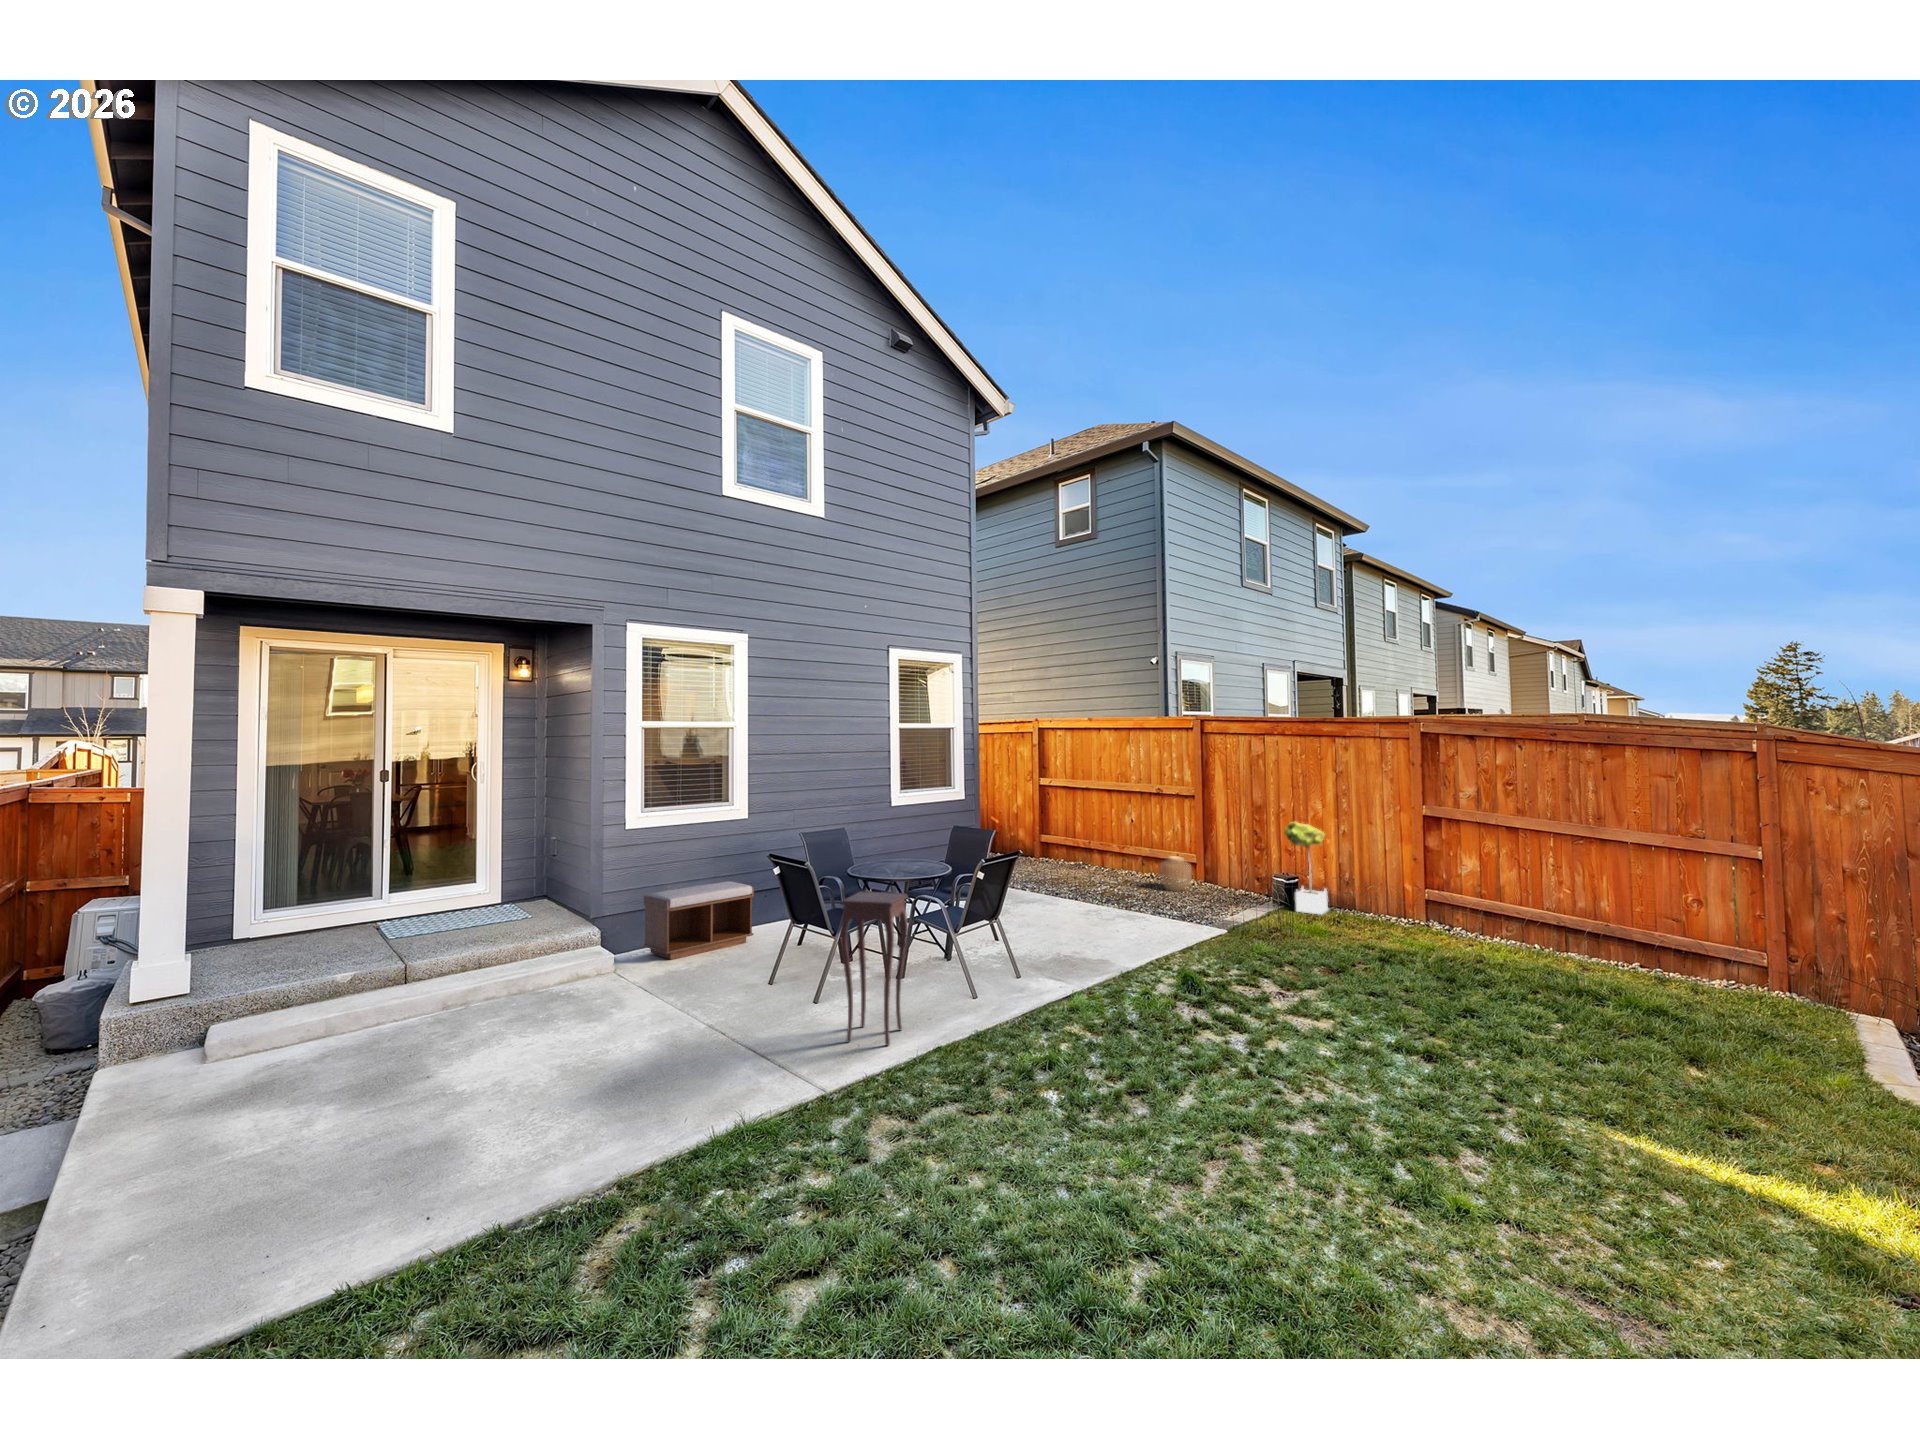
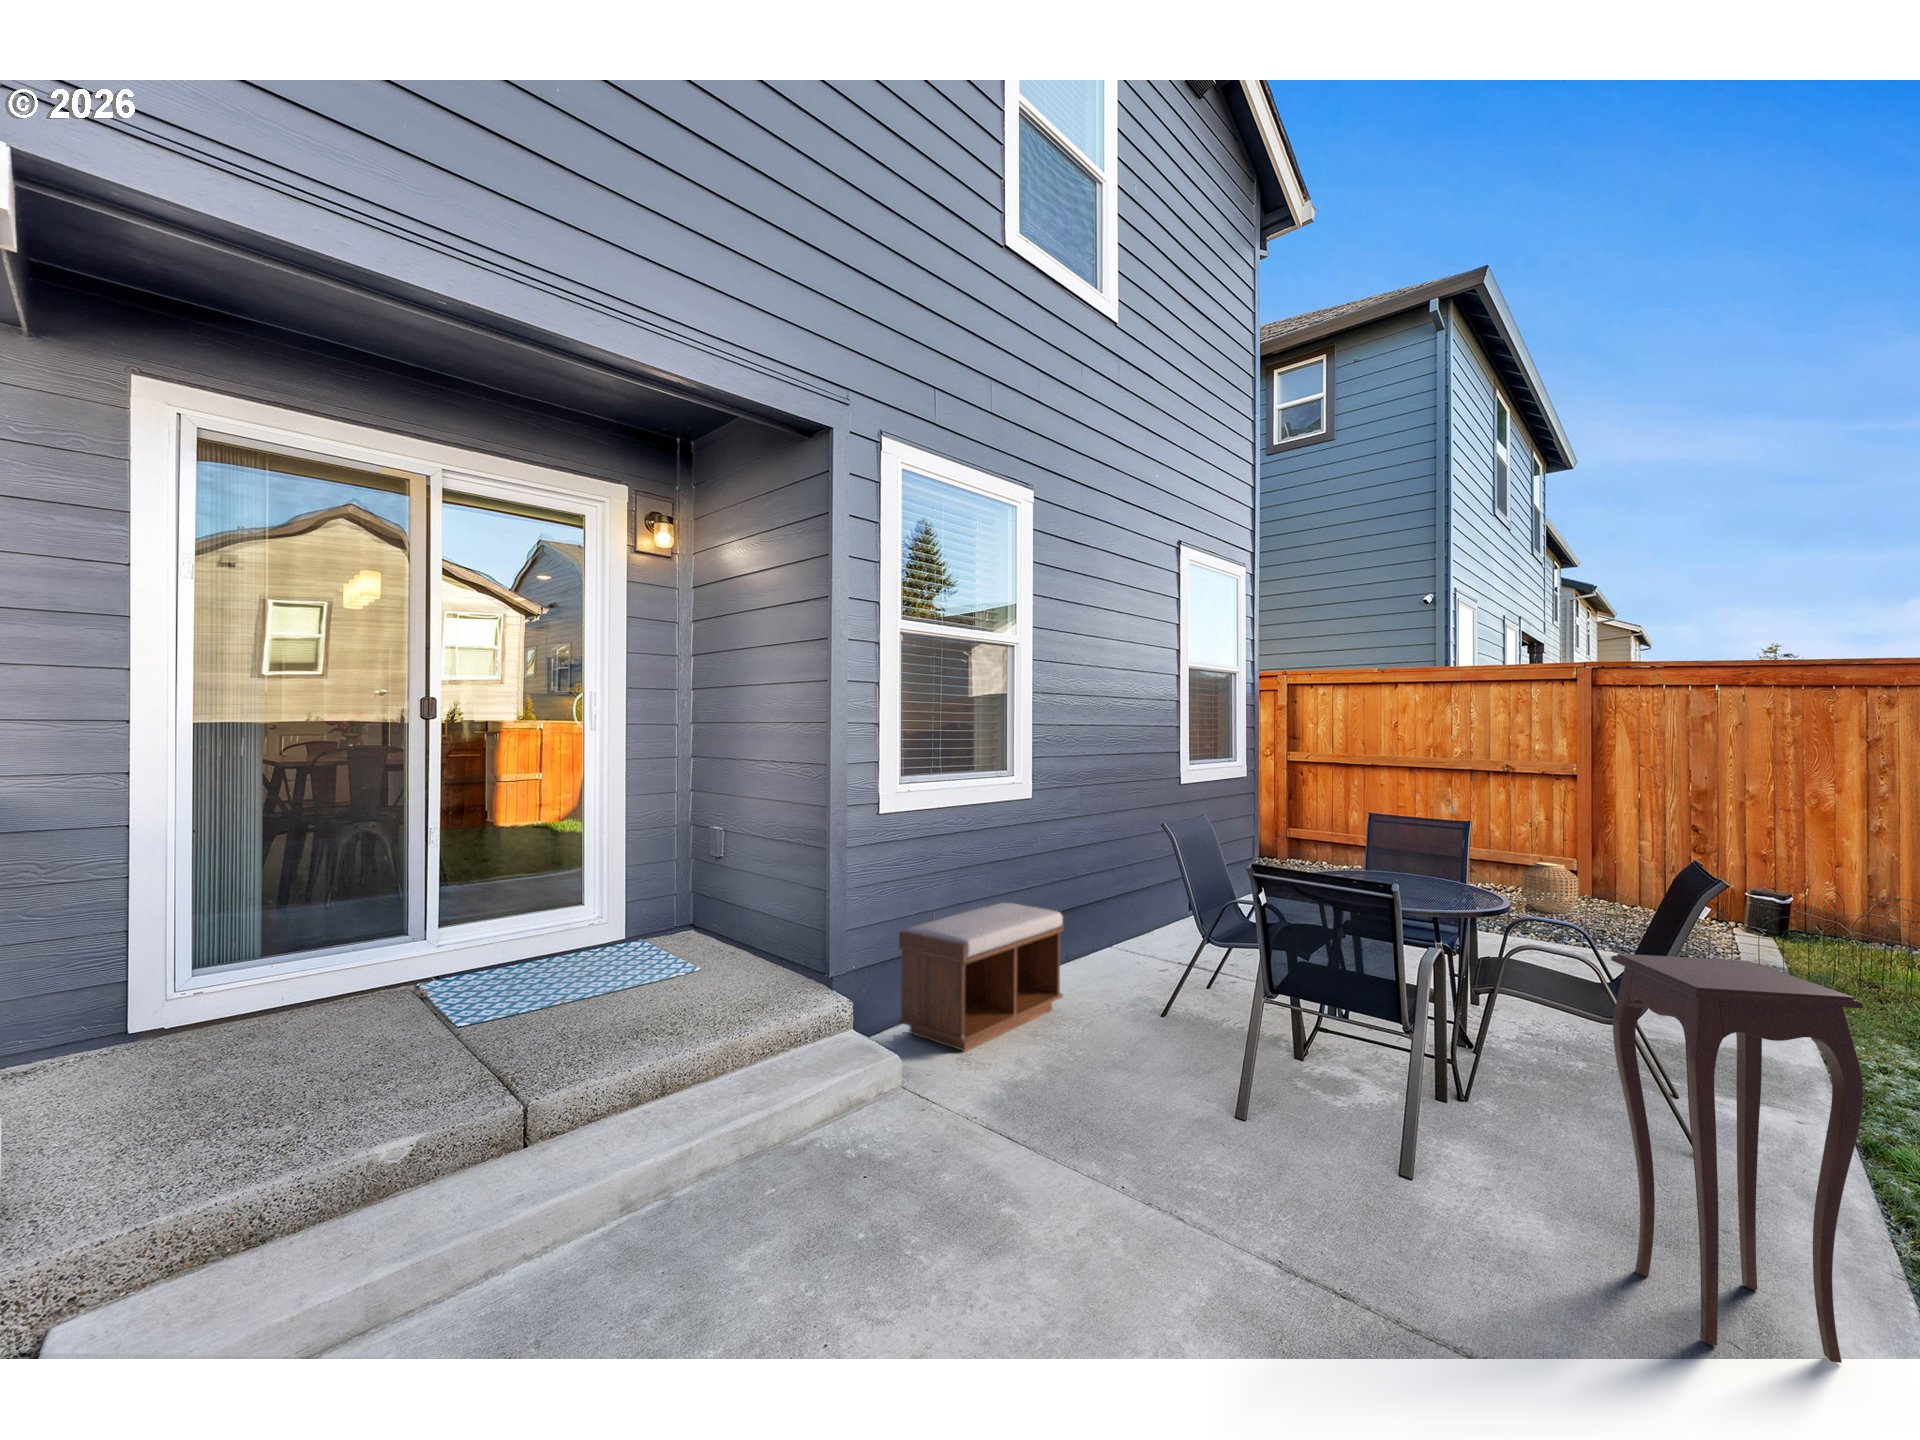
potted tree: present [1285,821,1328,915] -> none [1784,812,1871,957]

